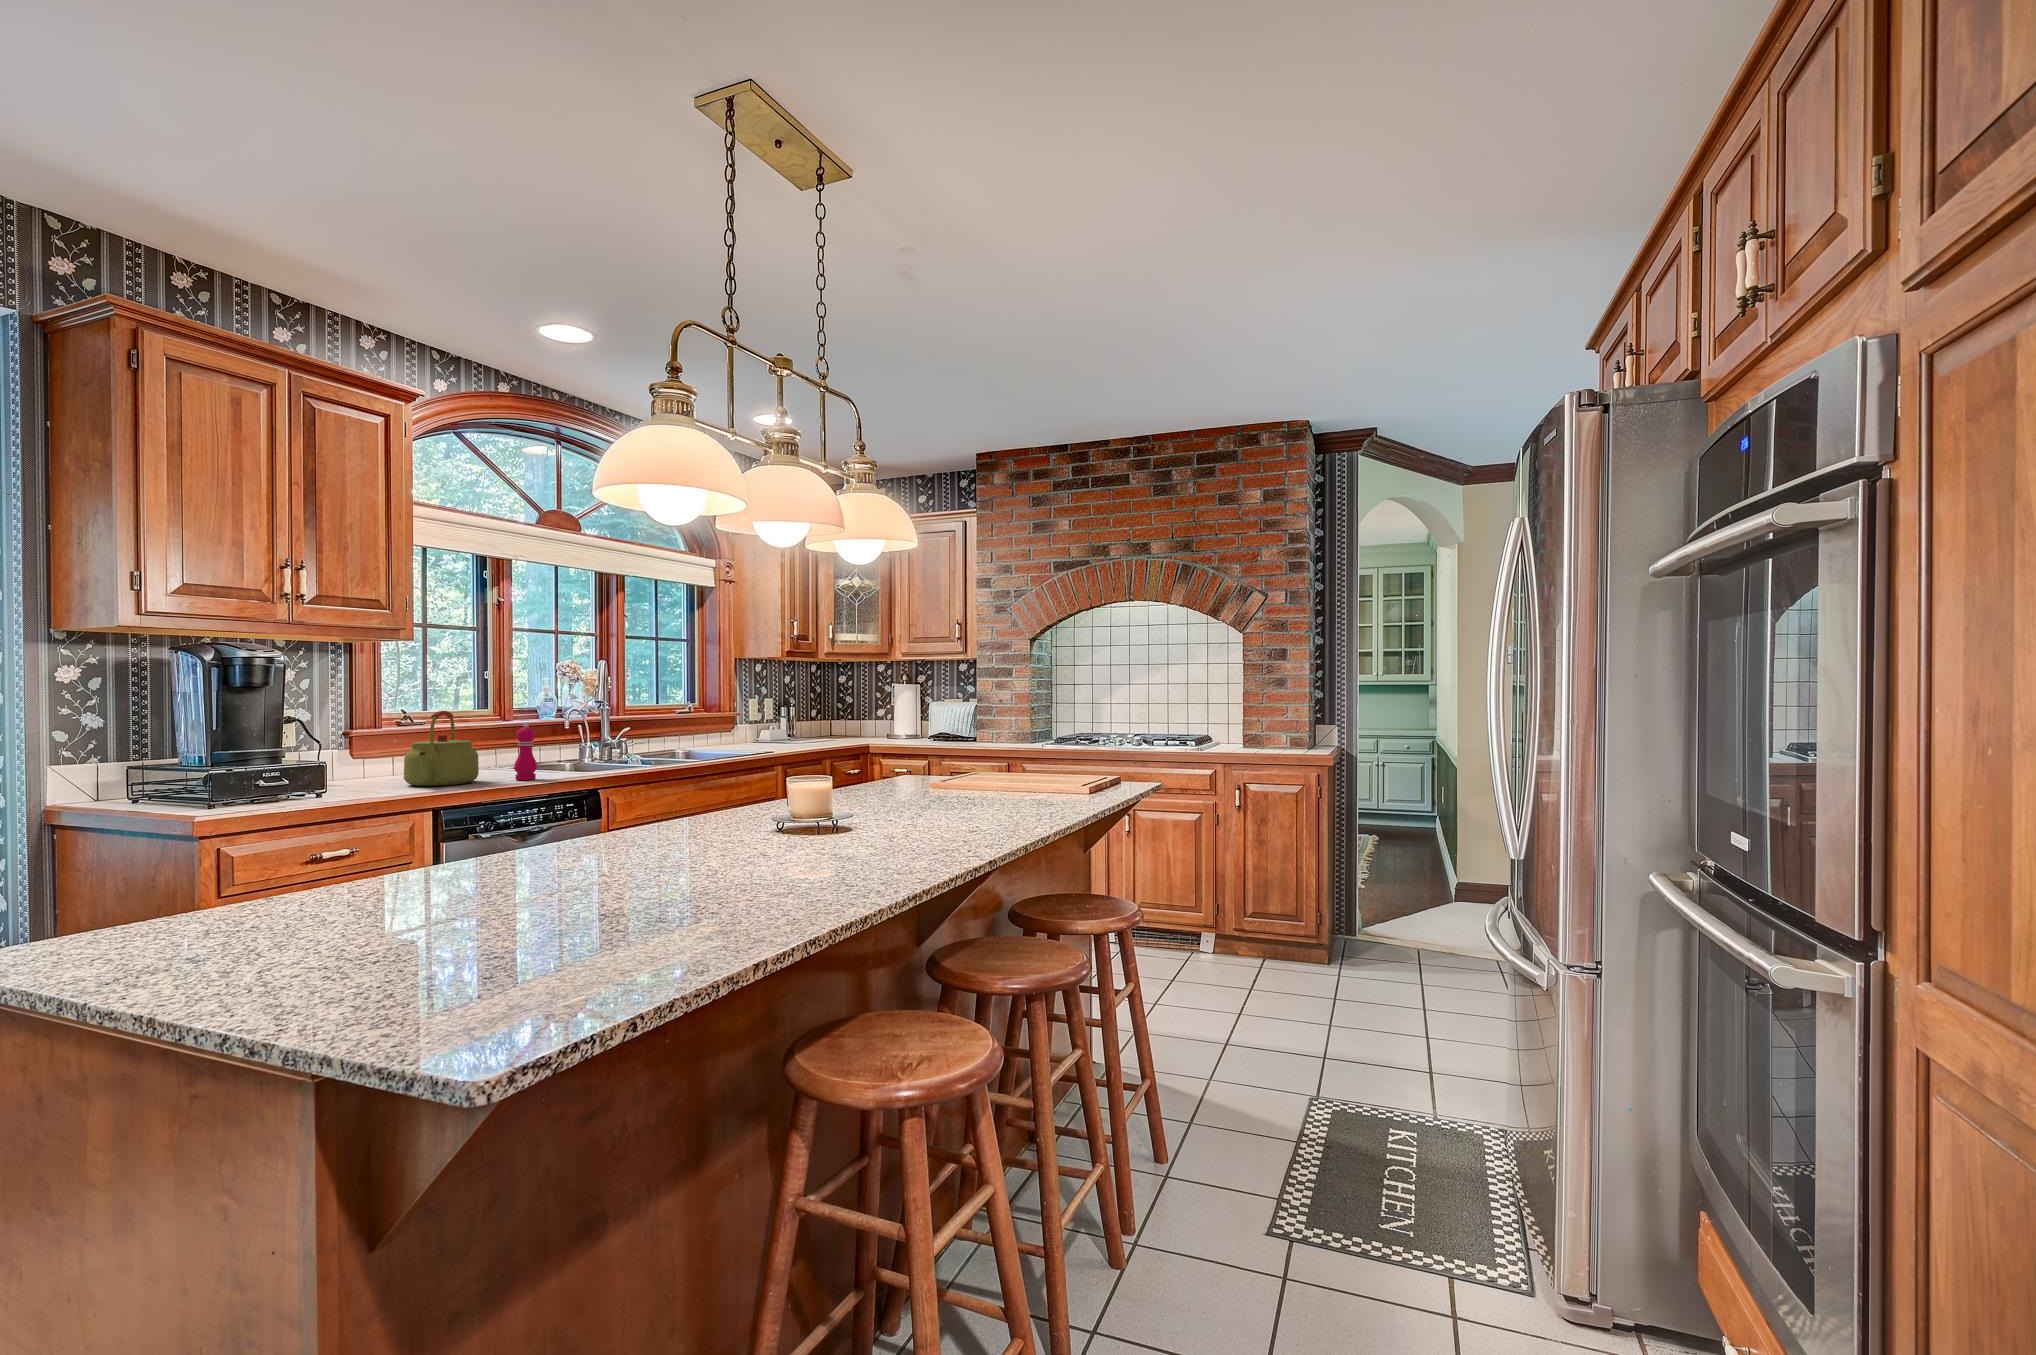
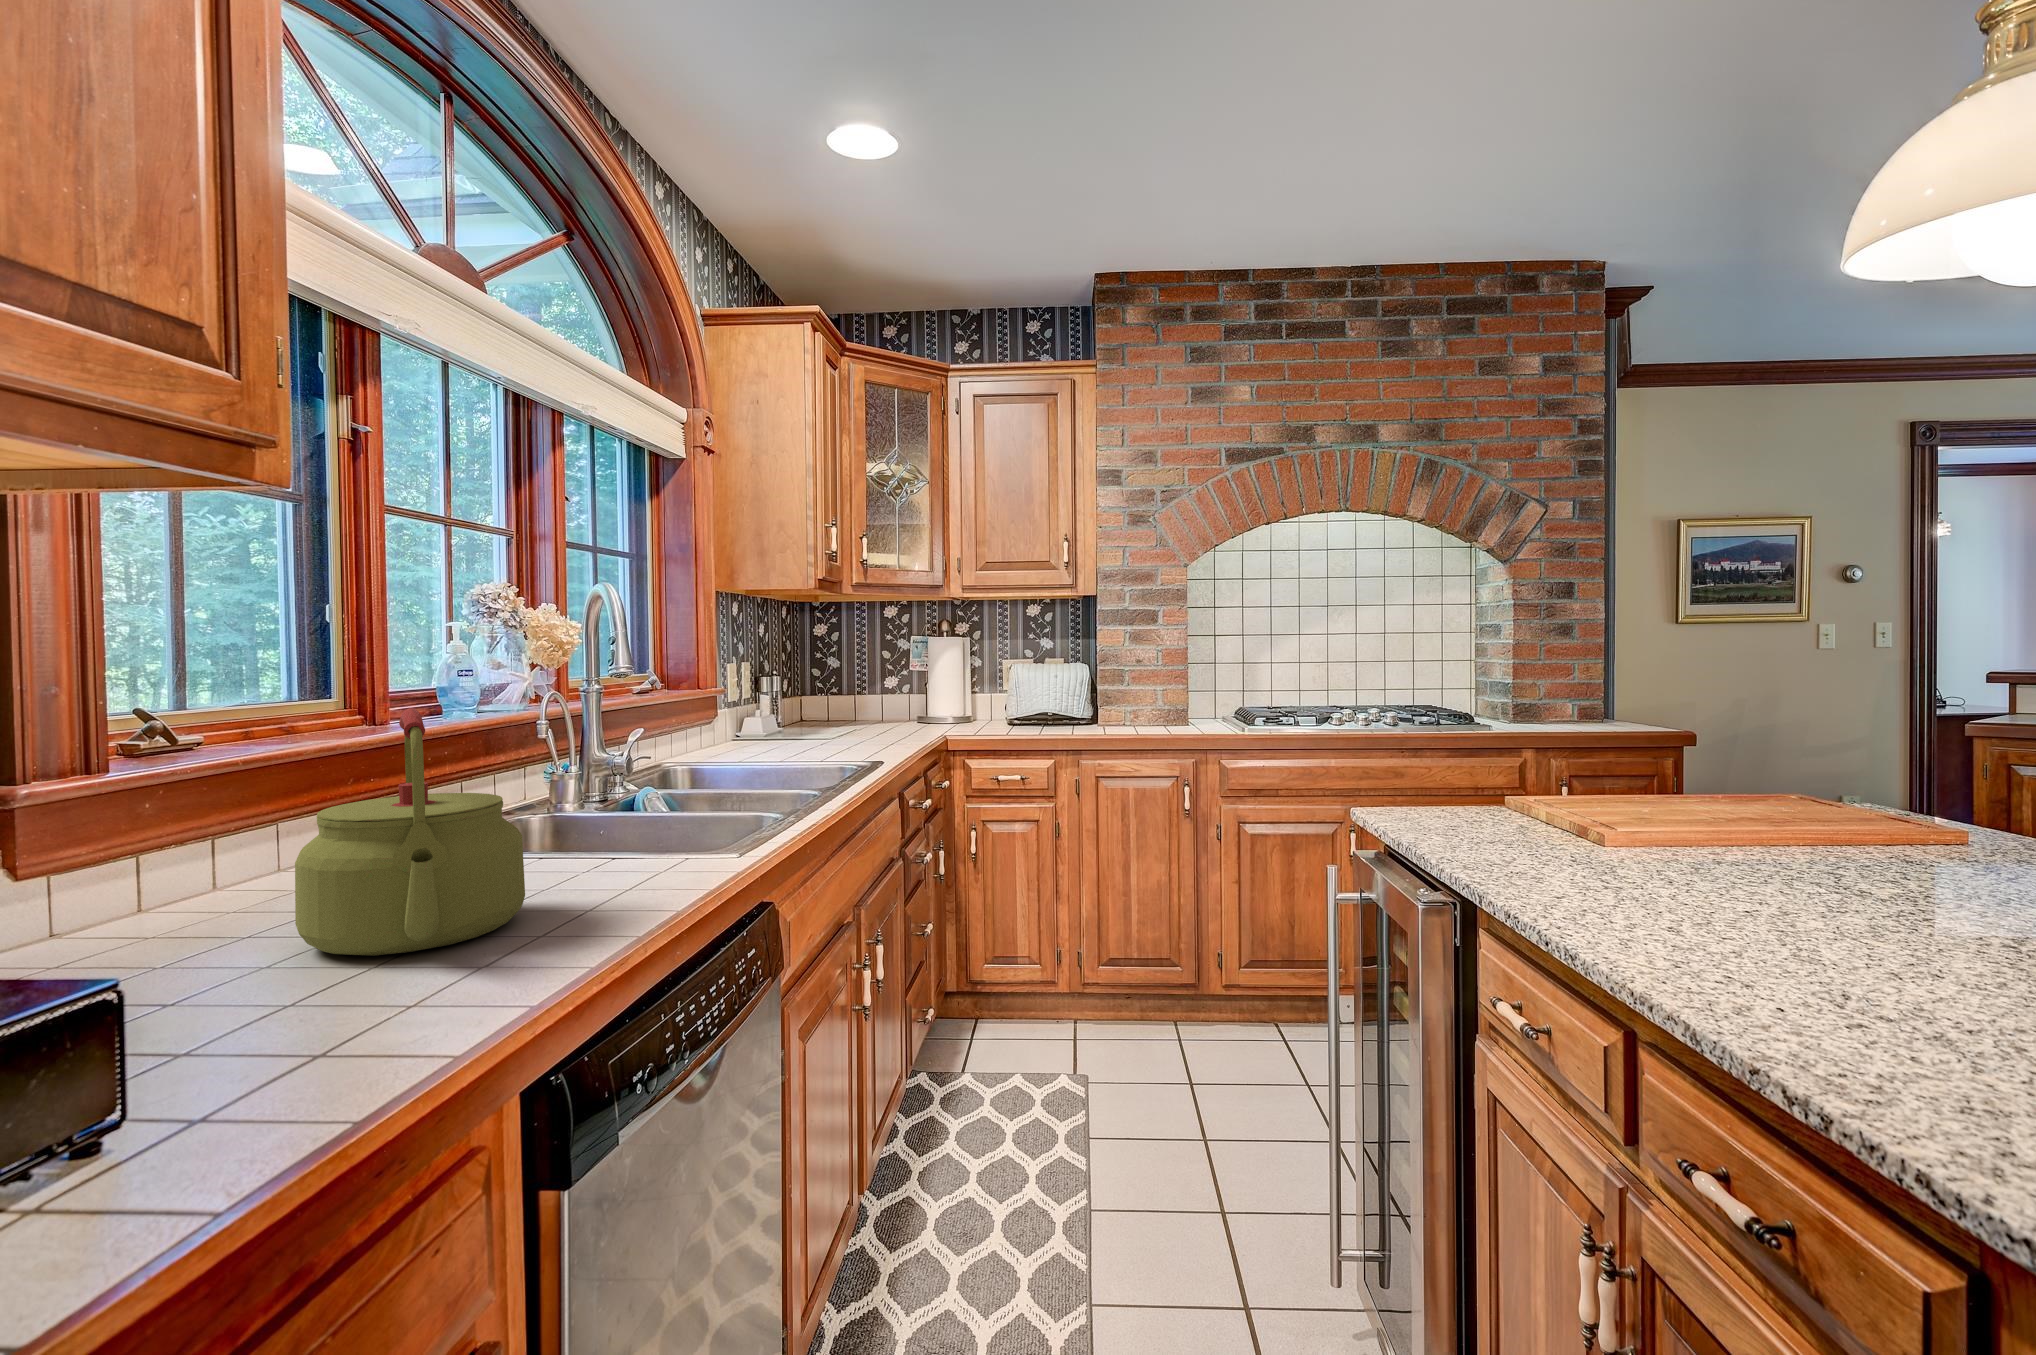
pepper mill: present [514,723,537,780] -> none [606,734,666,892]

